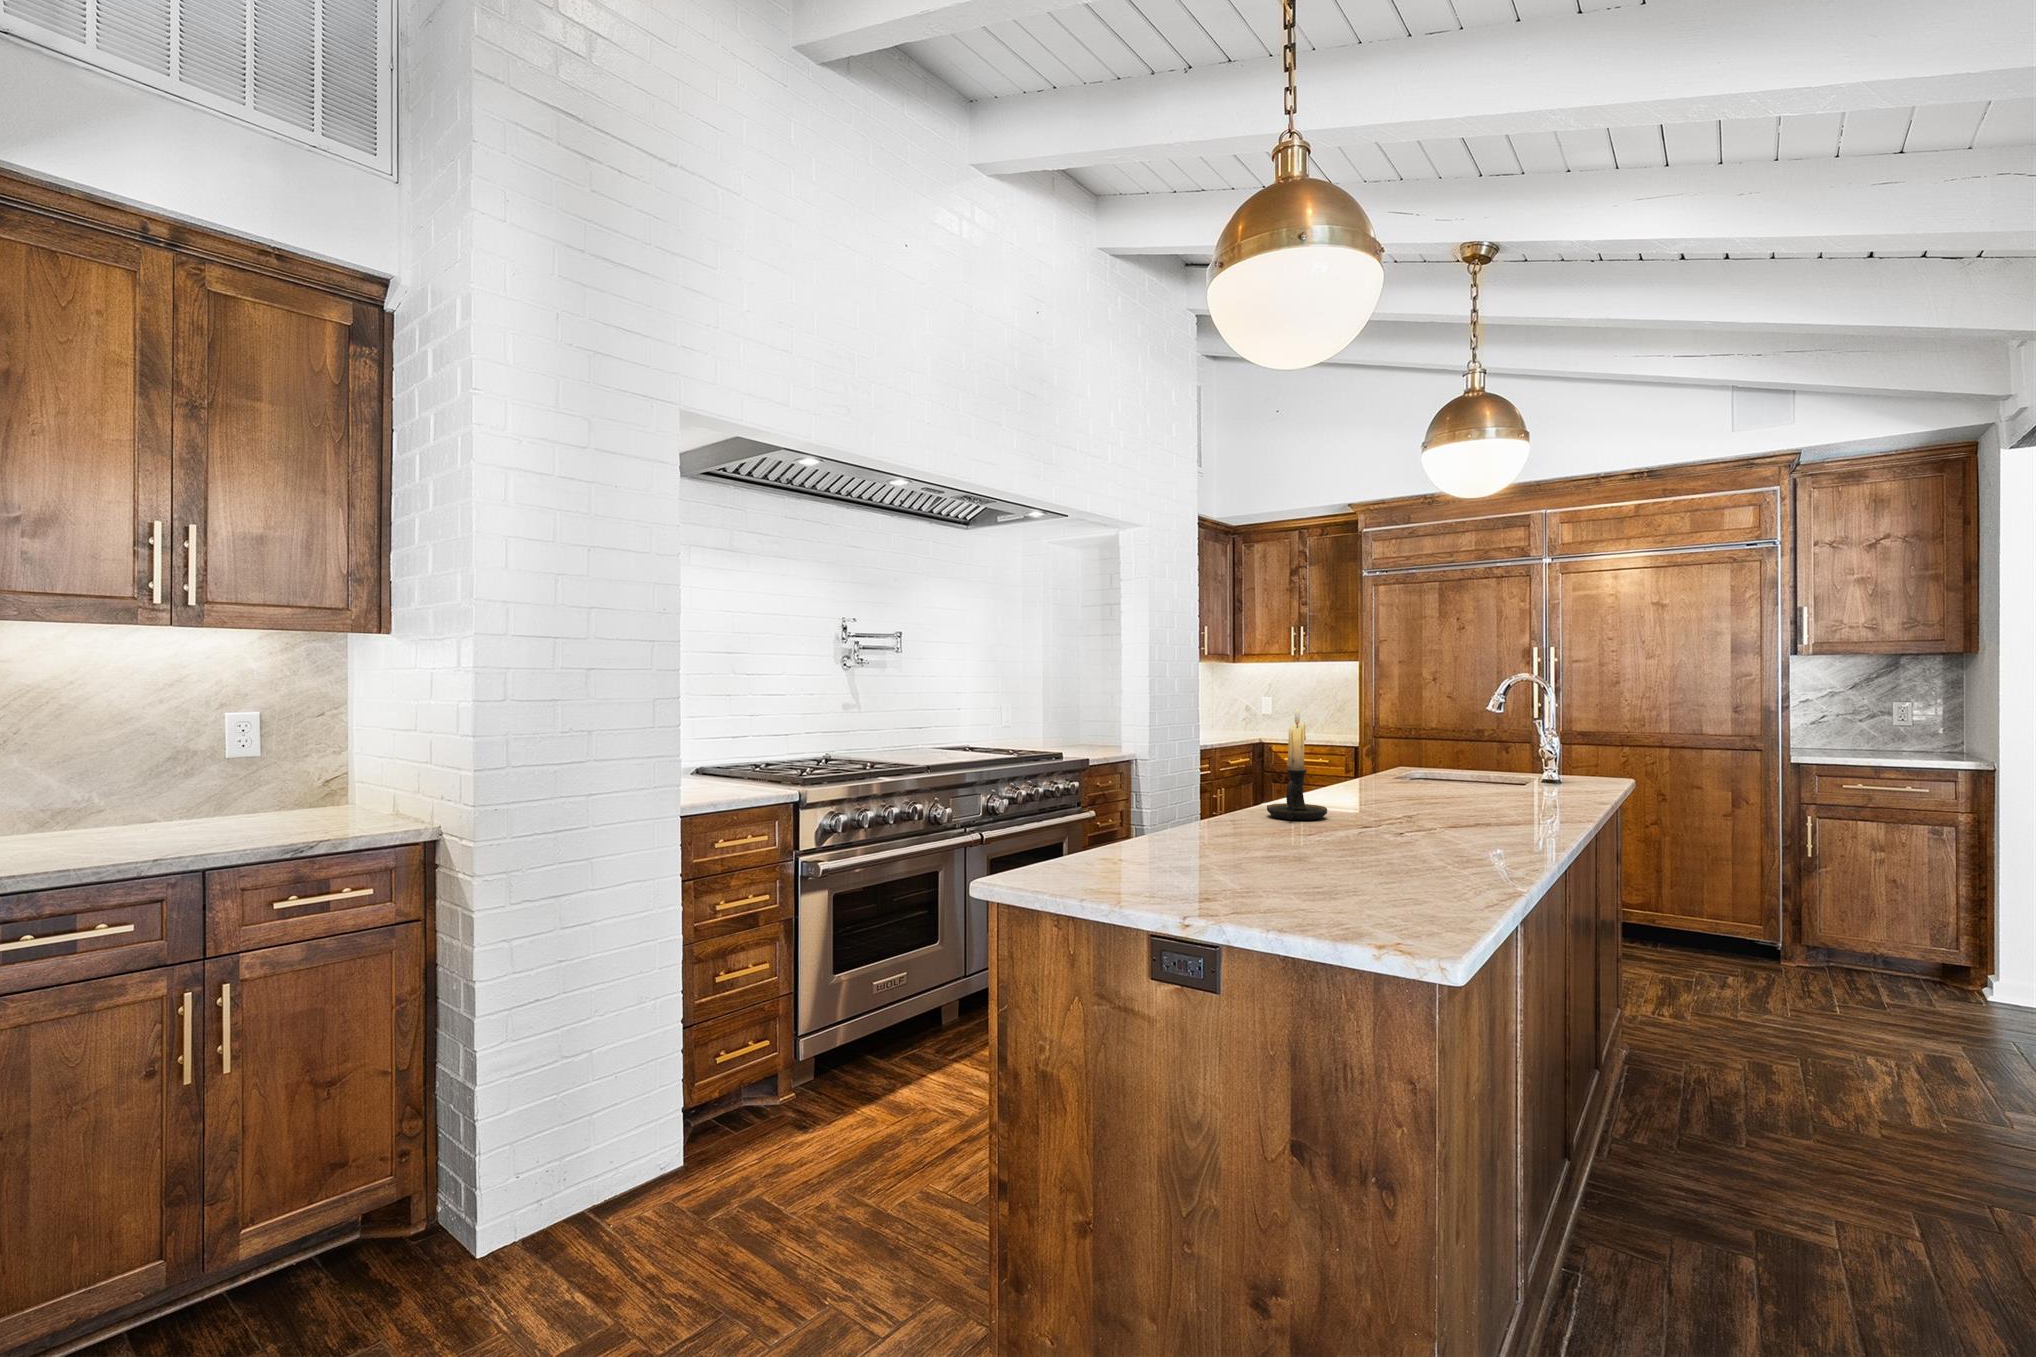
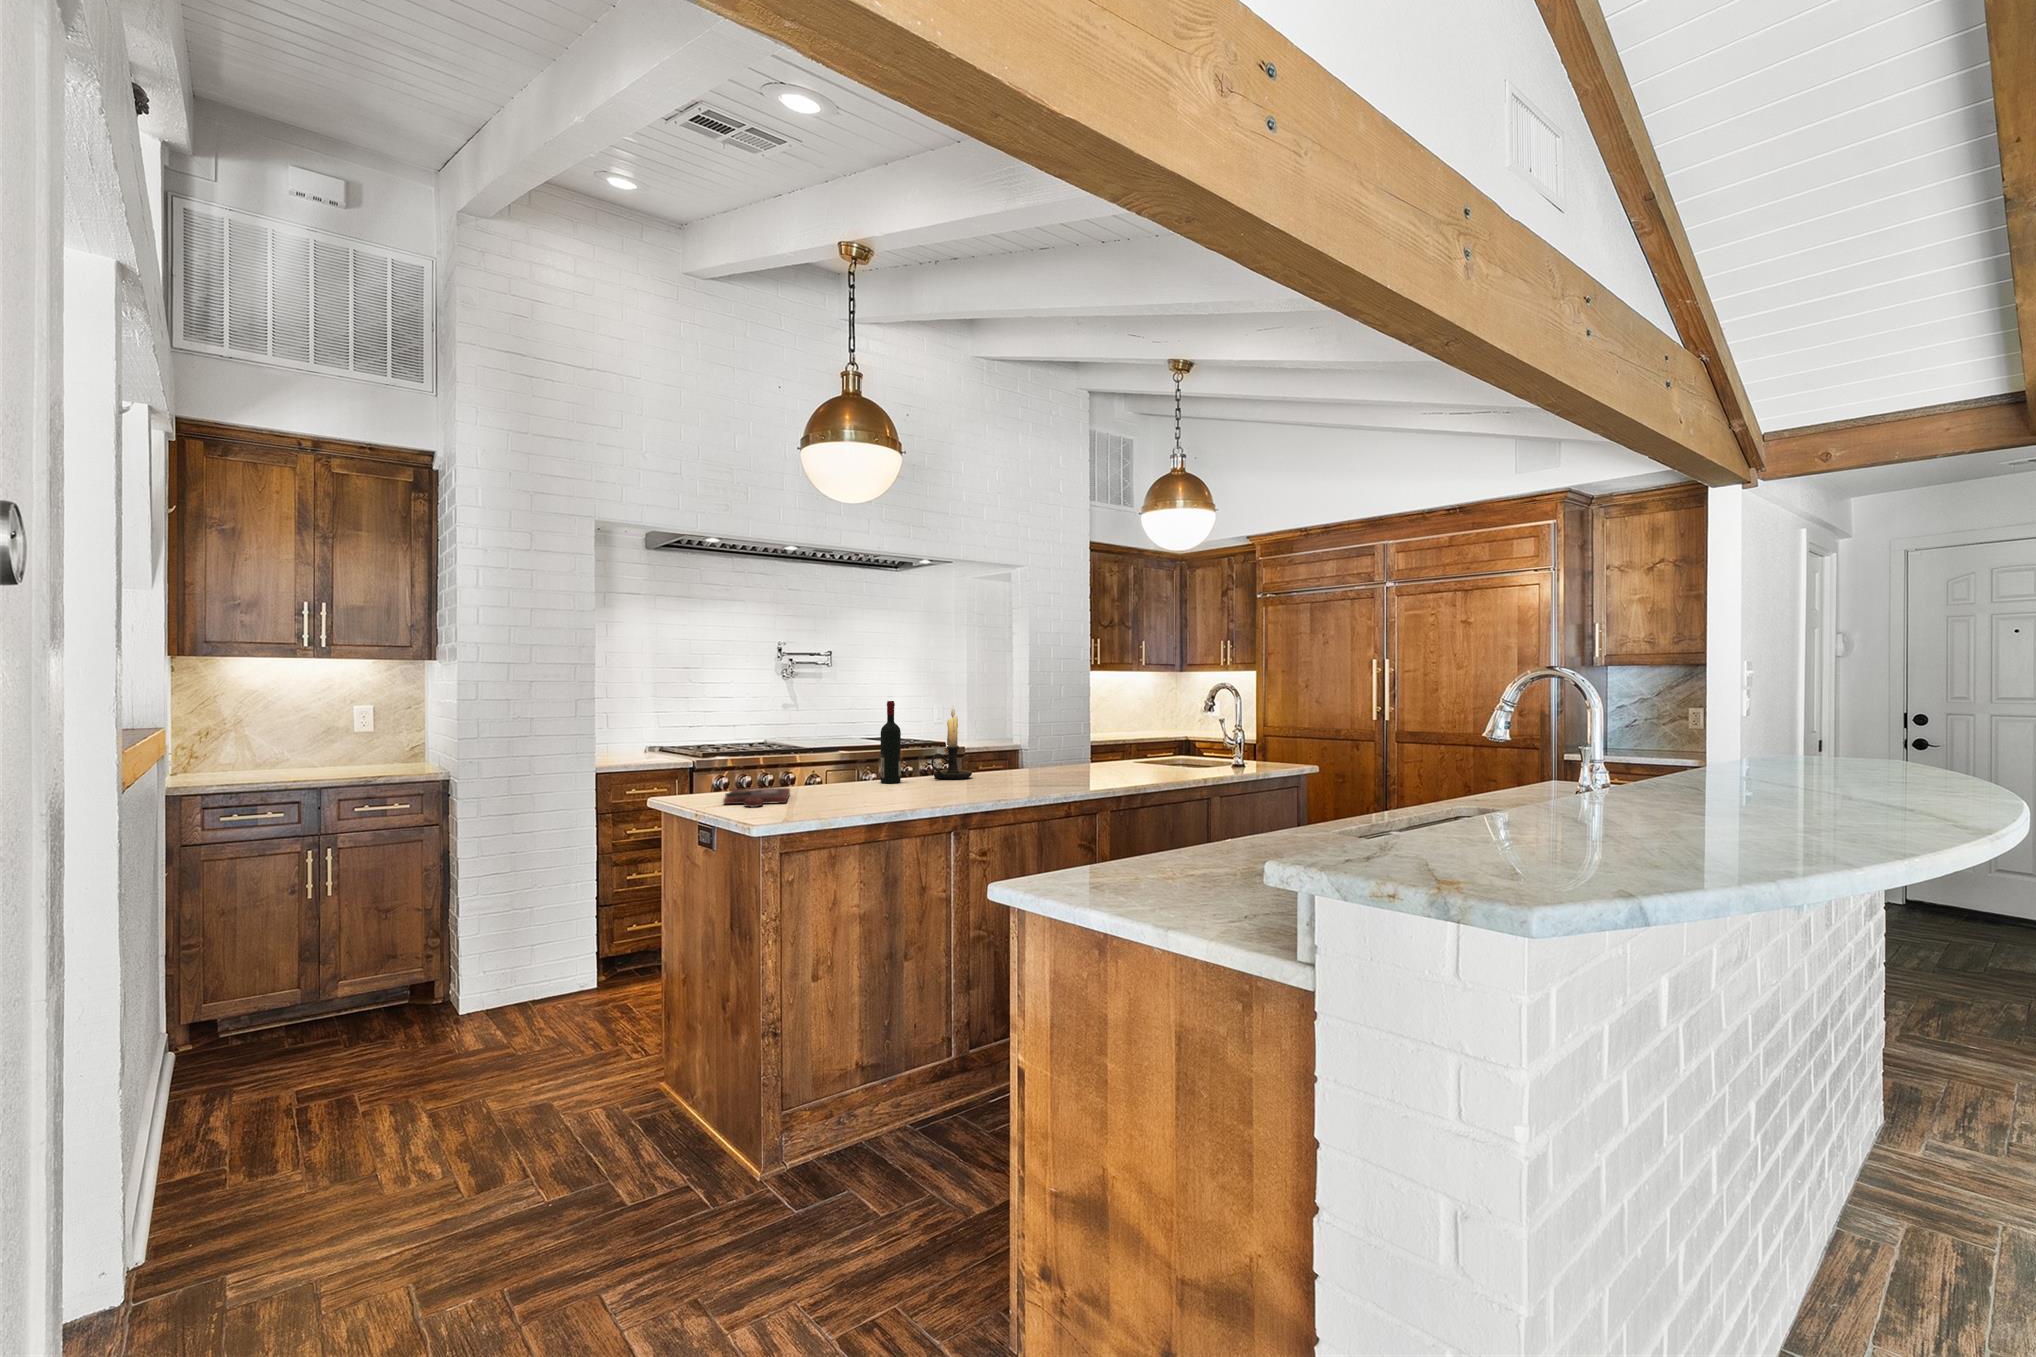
wine bottle: none [1229,701,1261,831] -> present [880,701,901,783]
cutting board: none [1102,853,1271,905] -> present [723,788,790,807]

